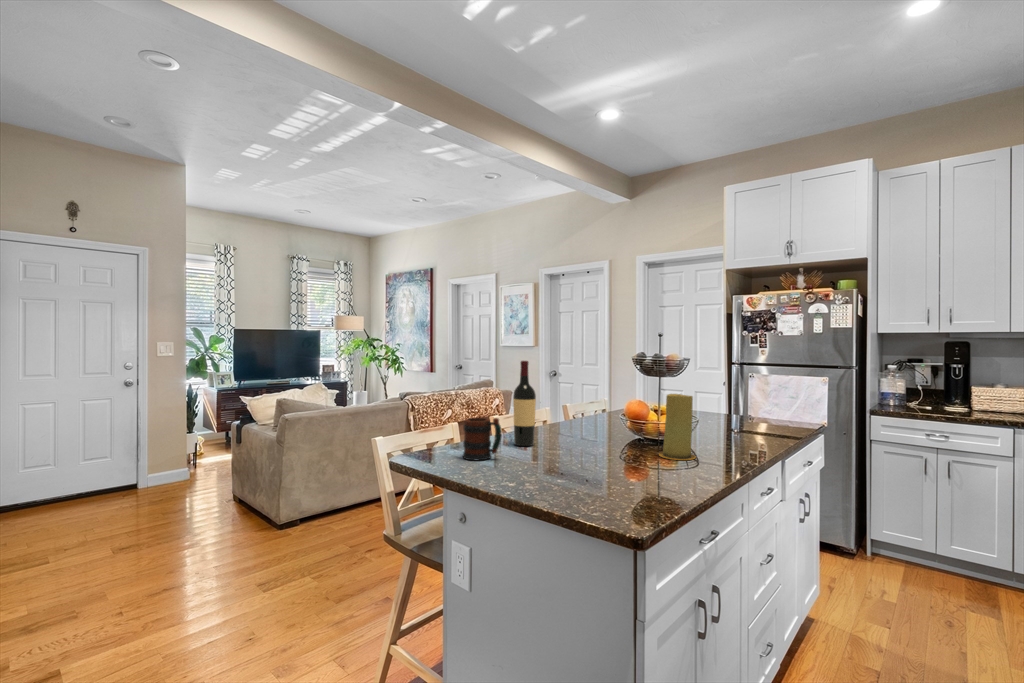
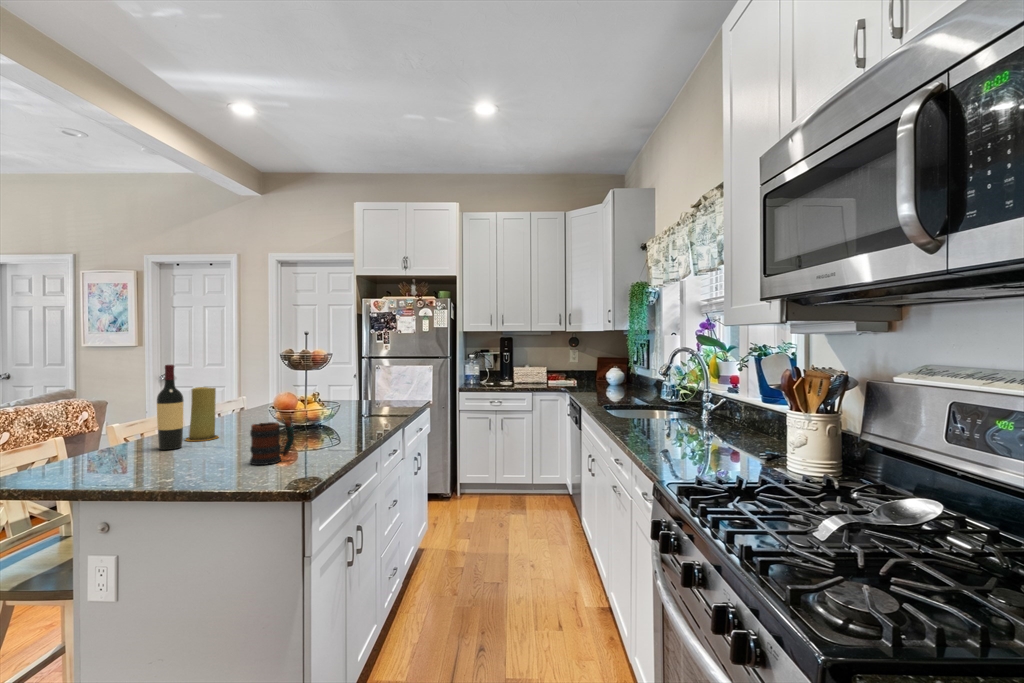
candle: present [659,394,696,460] -> present [185,387,219,441]
mug: present [463,418,502,460] -> present [250,420,294,465]

